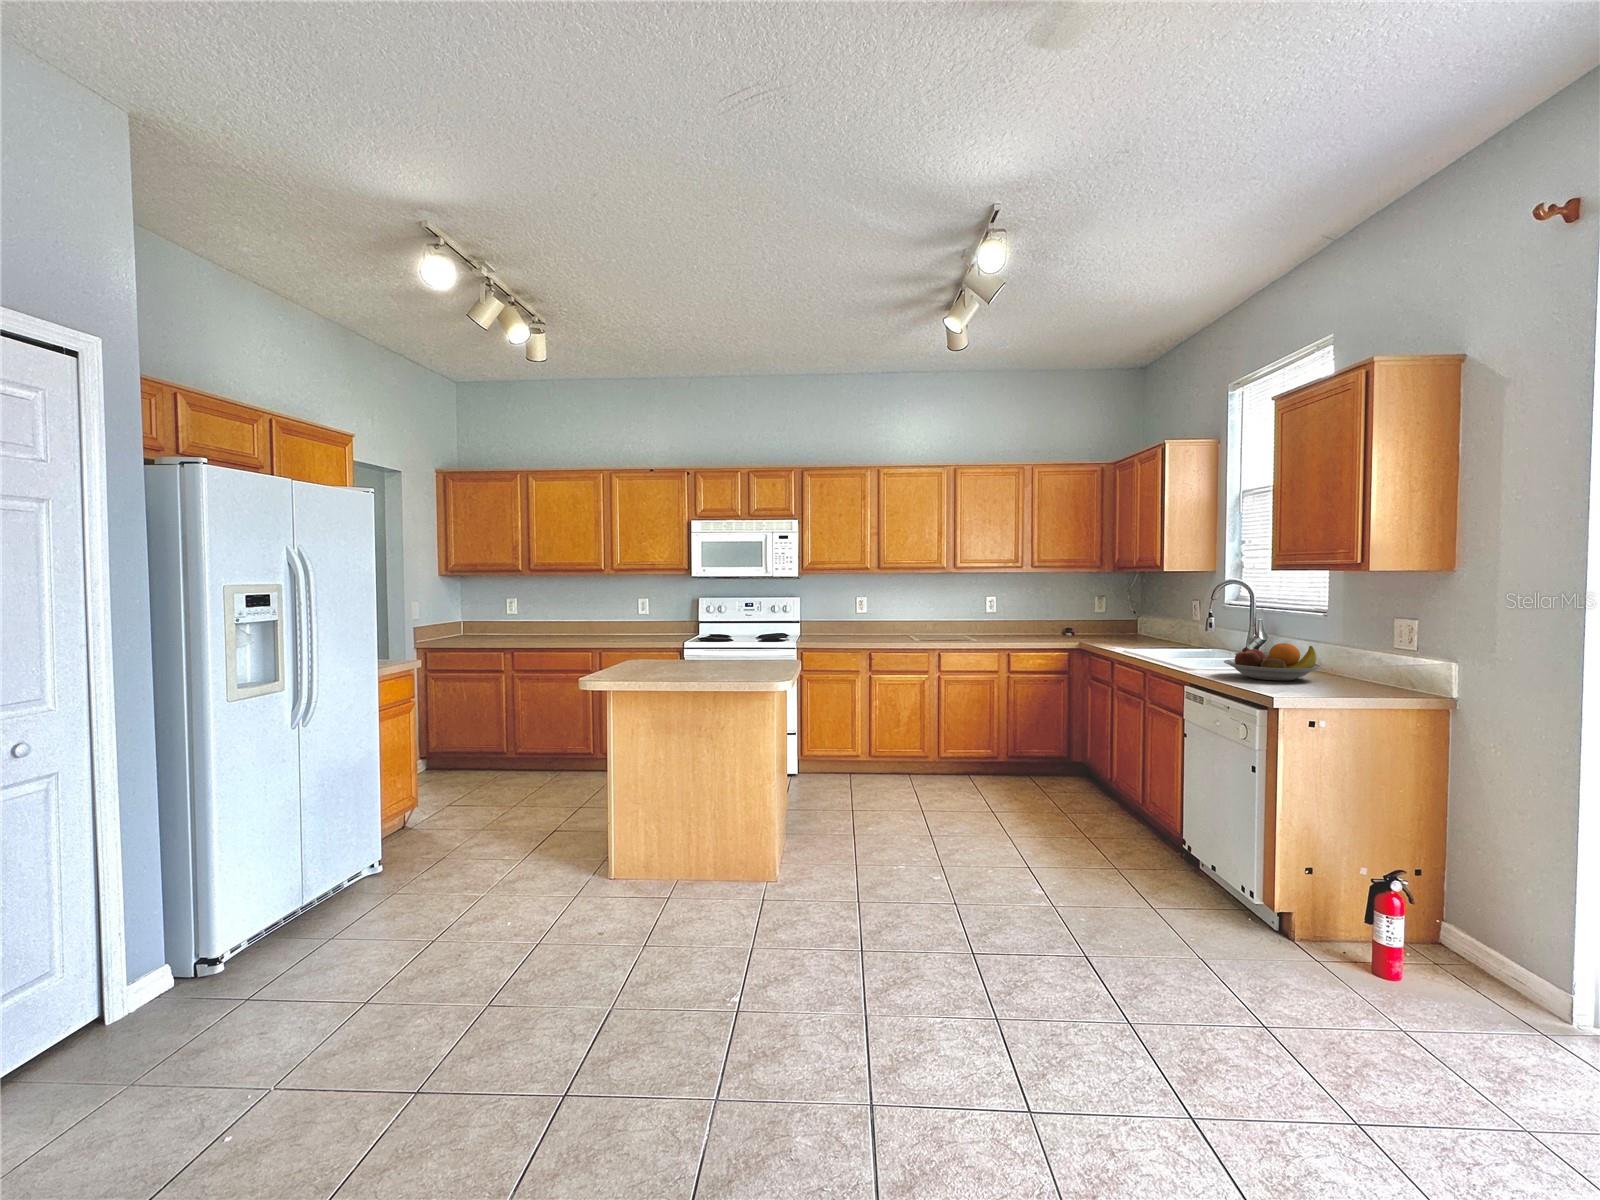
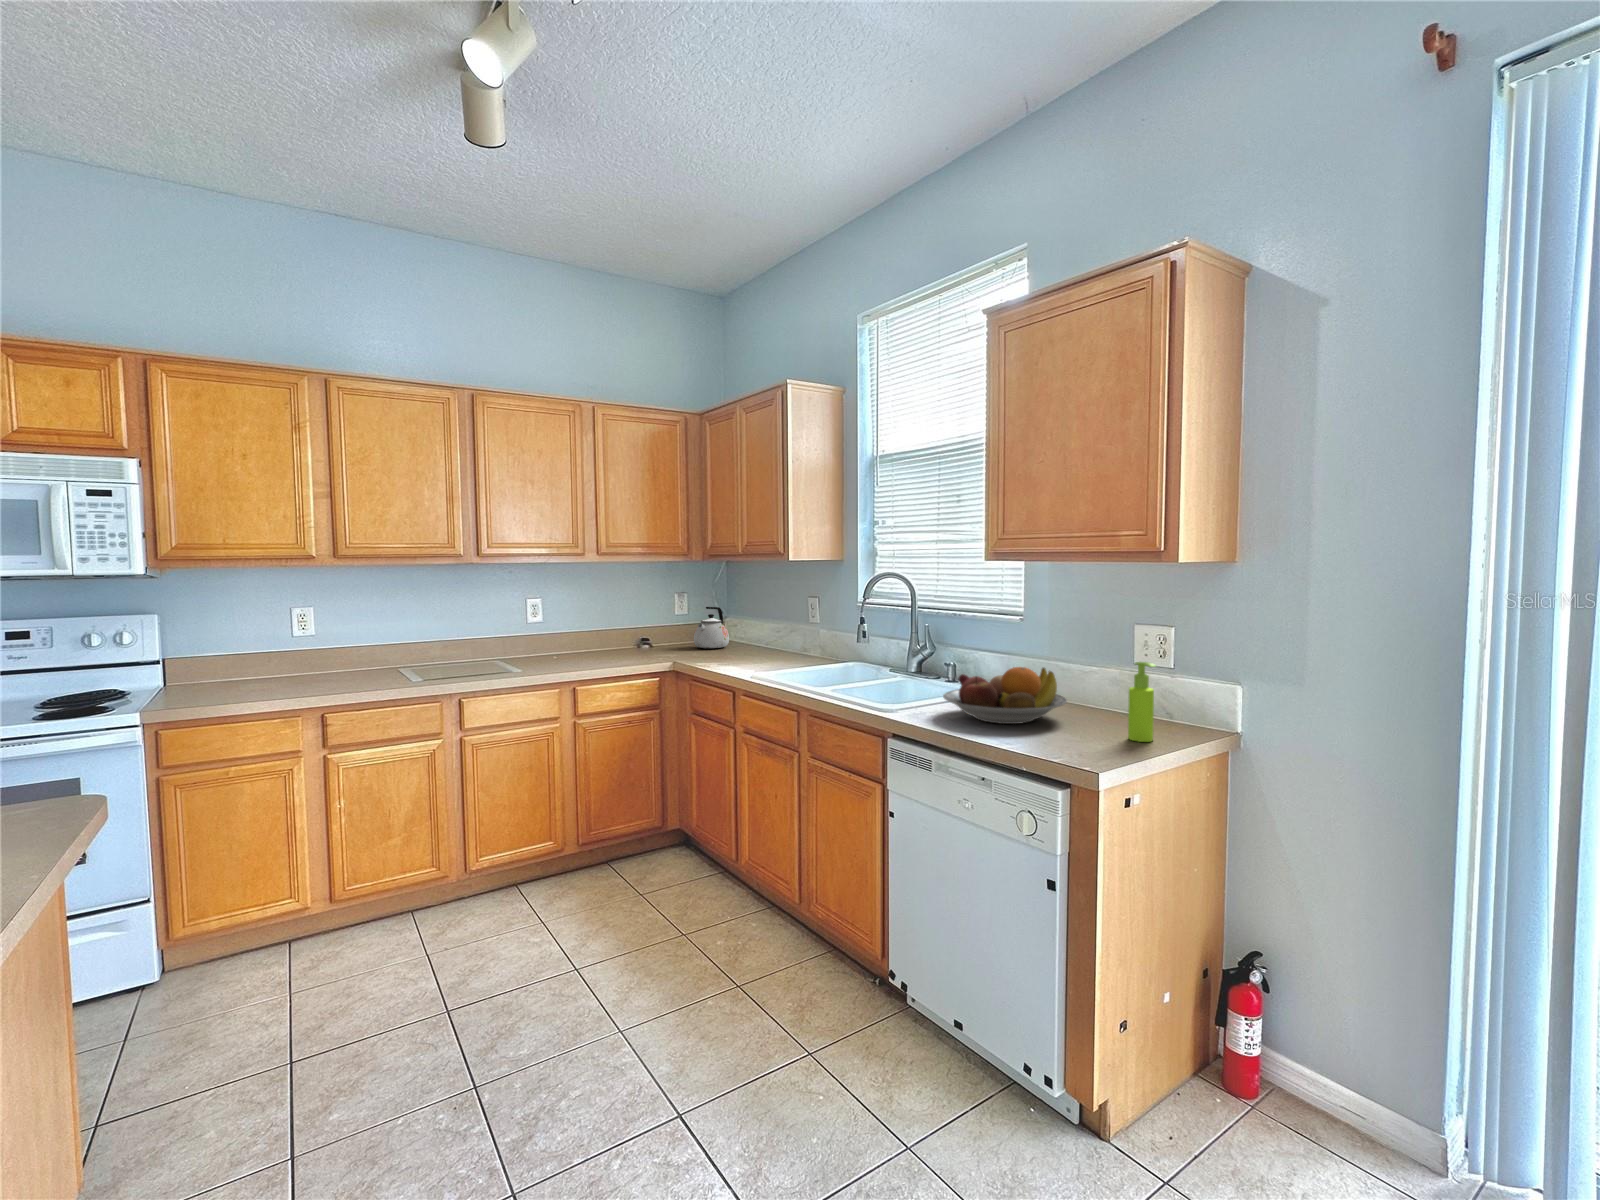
kettle: none [1104,606,1133,638] -> present [694,607,729,649]
soap dispenser: none [1342,638,1362,693] -> present [1128,662,1156,742]

